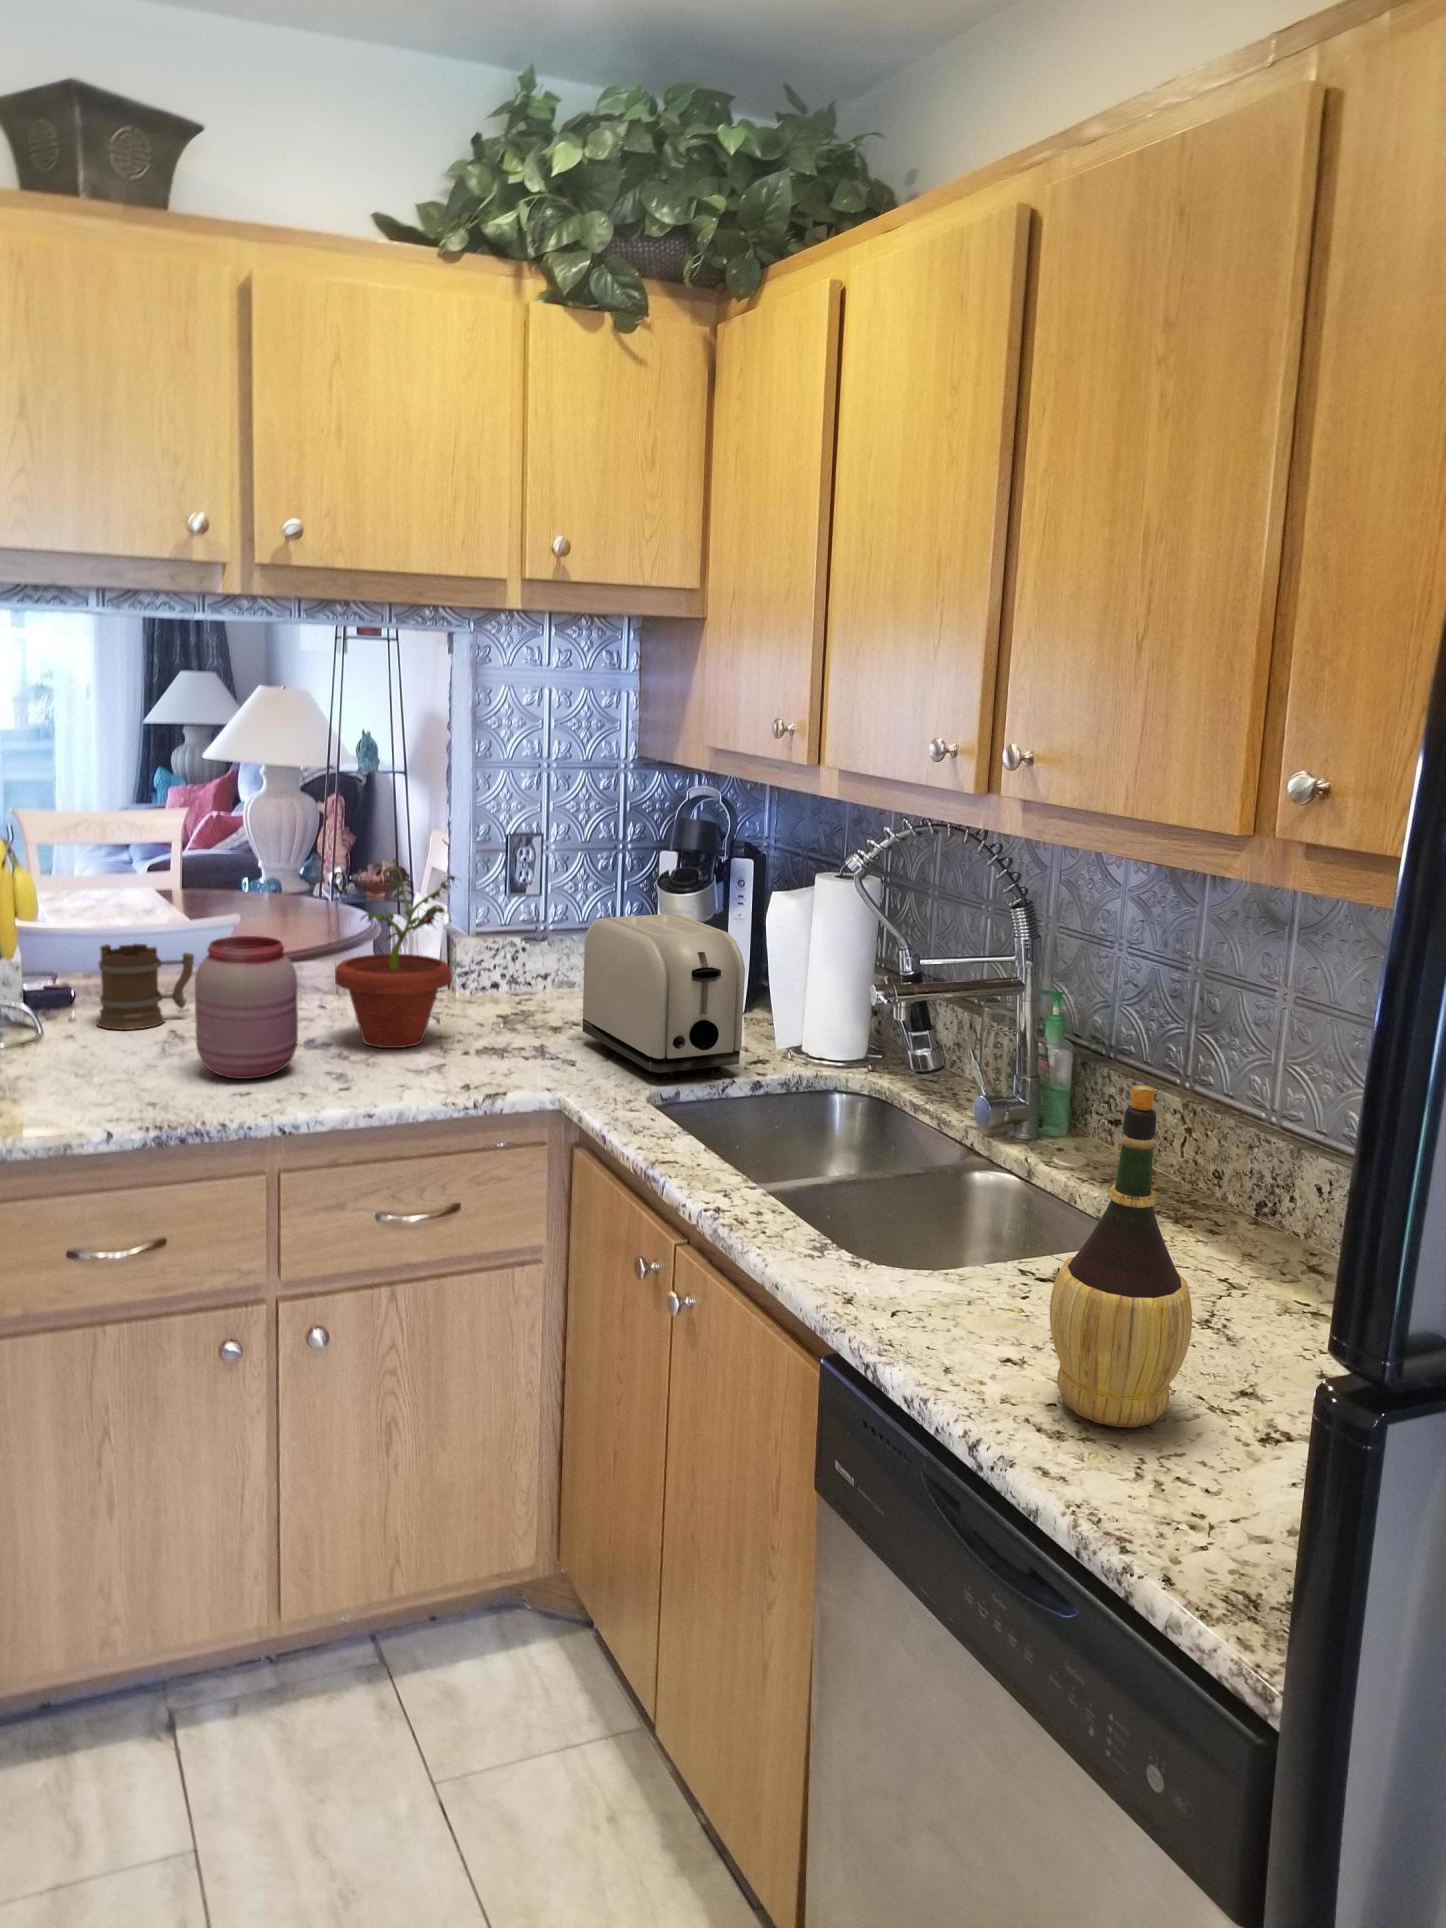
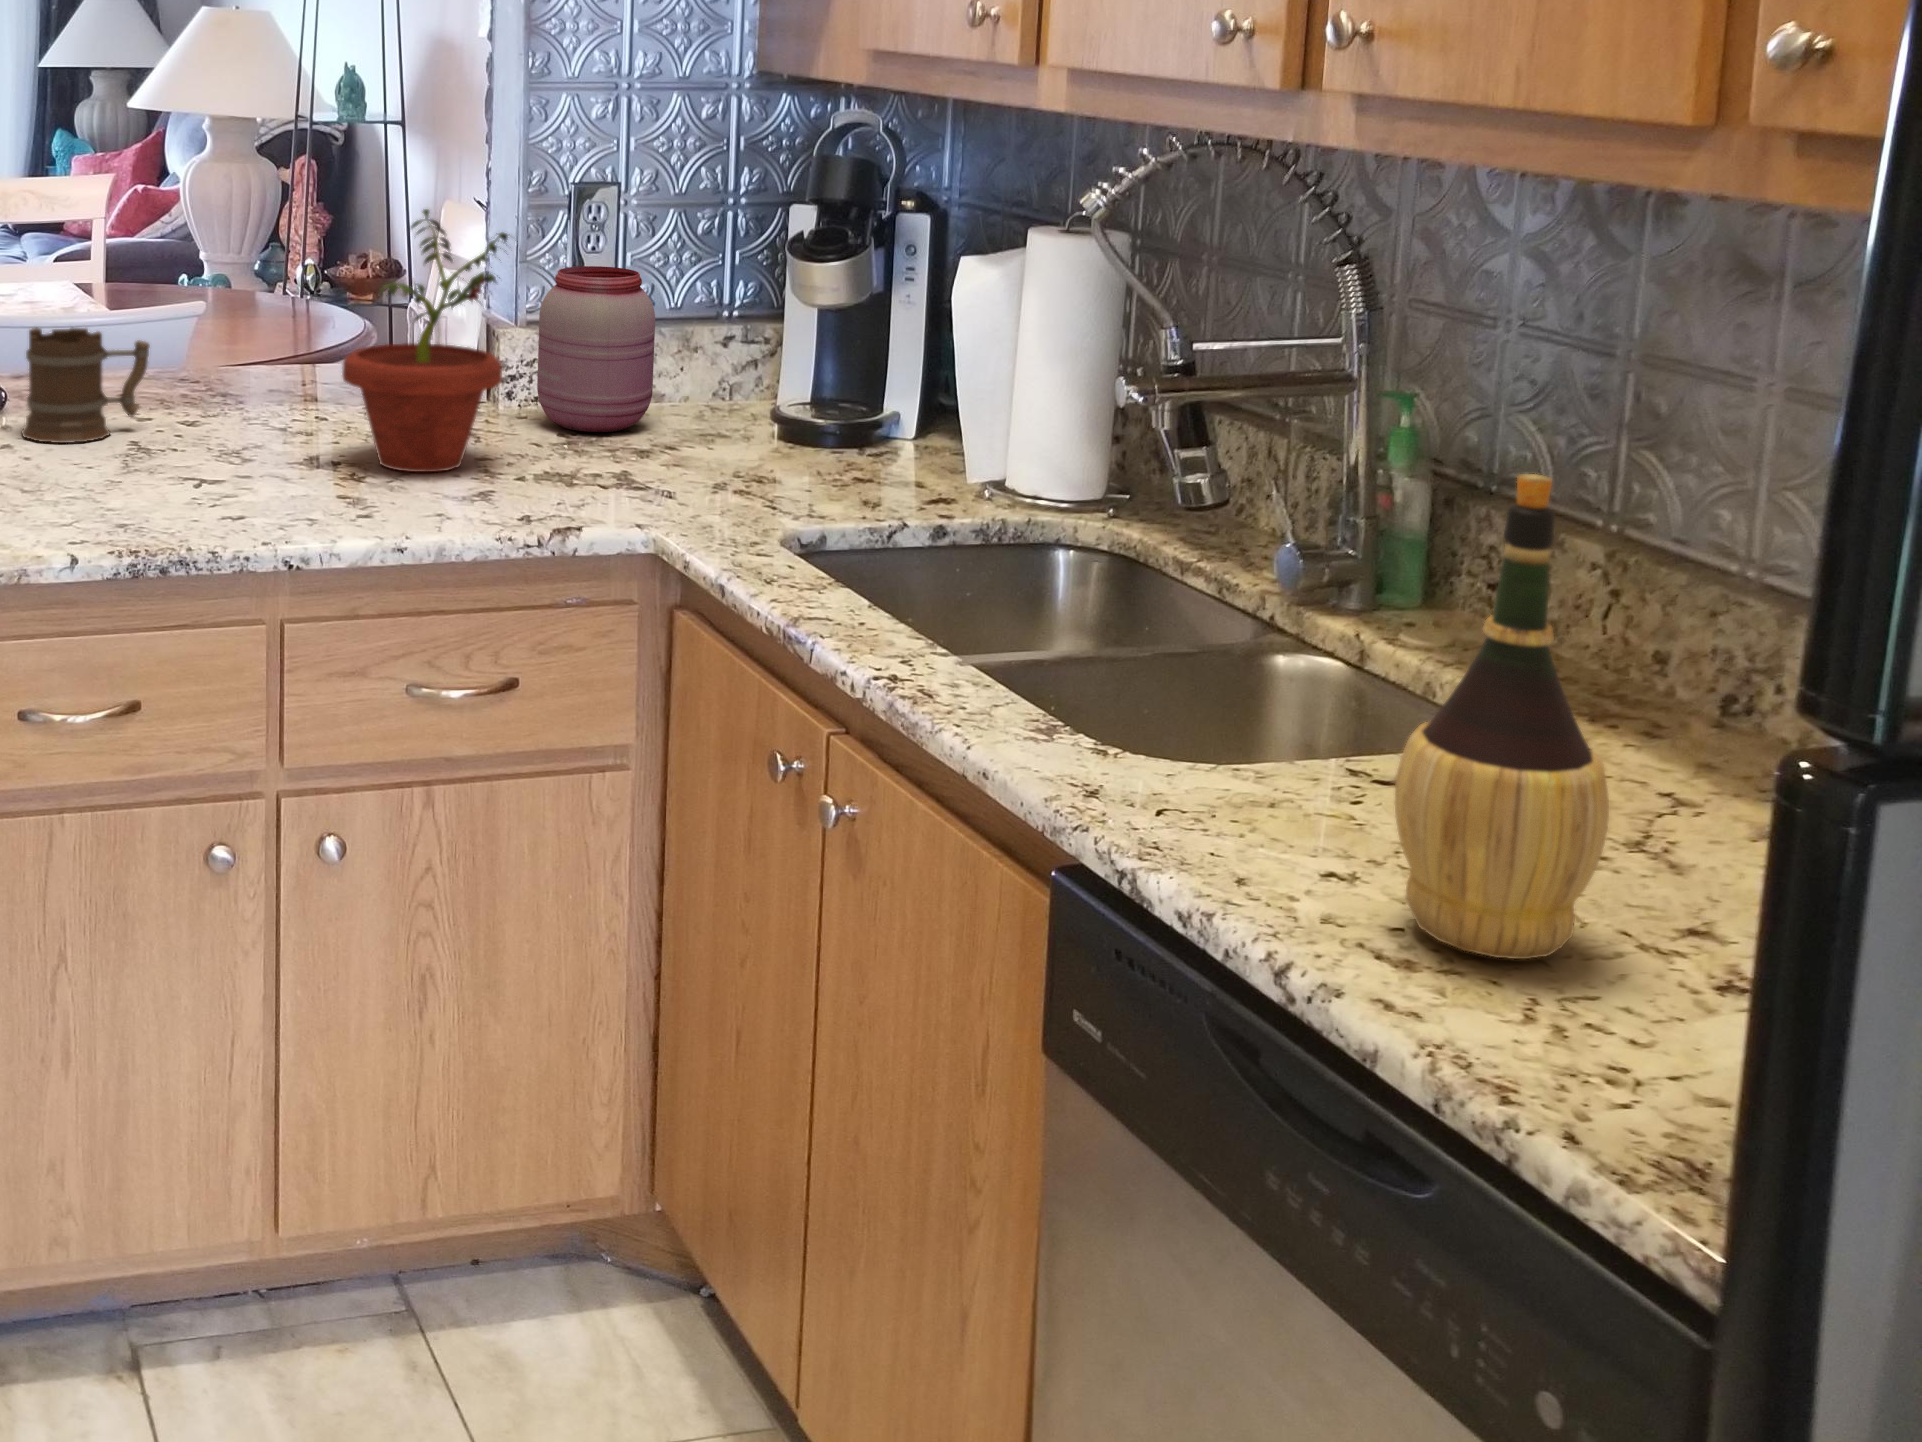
toaster: present [582,914,745,1079] -> none [686,289,926,519]
jar: present [195,936,298,1079] -> present [537,266,655,432]

